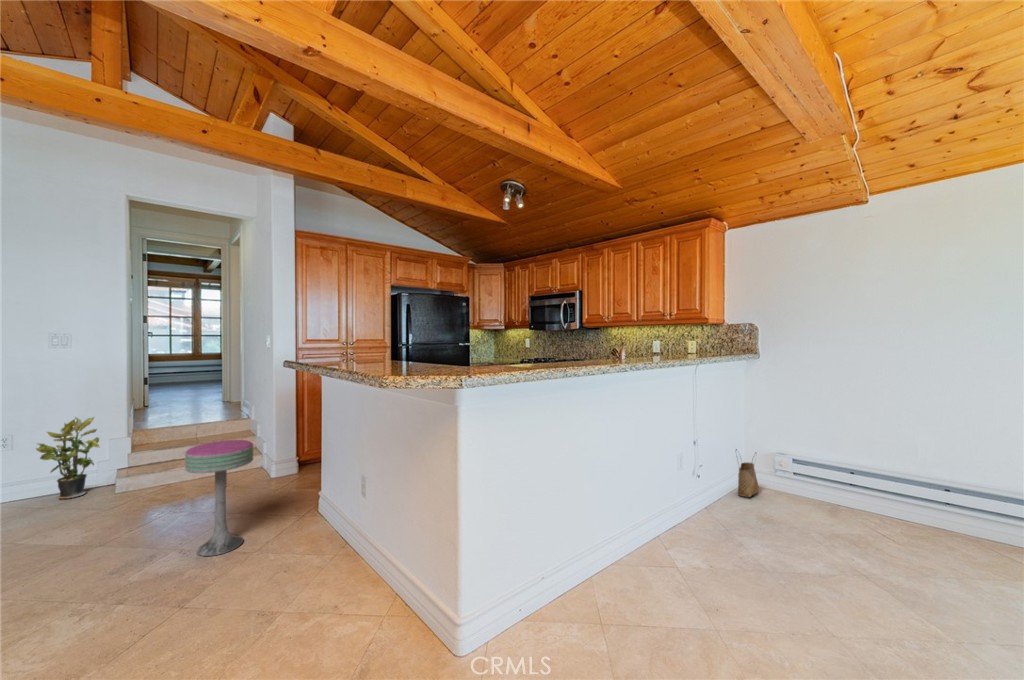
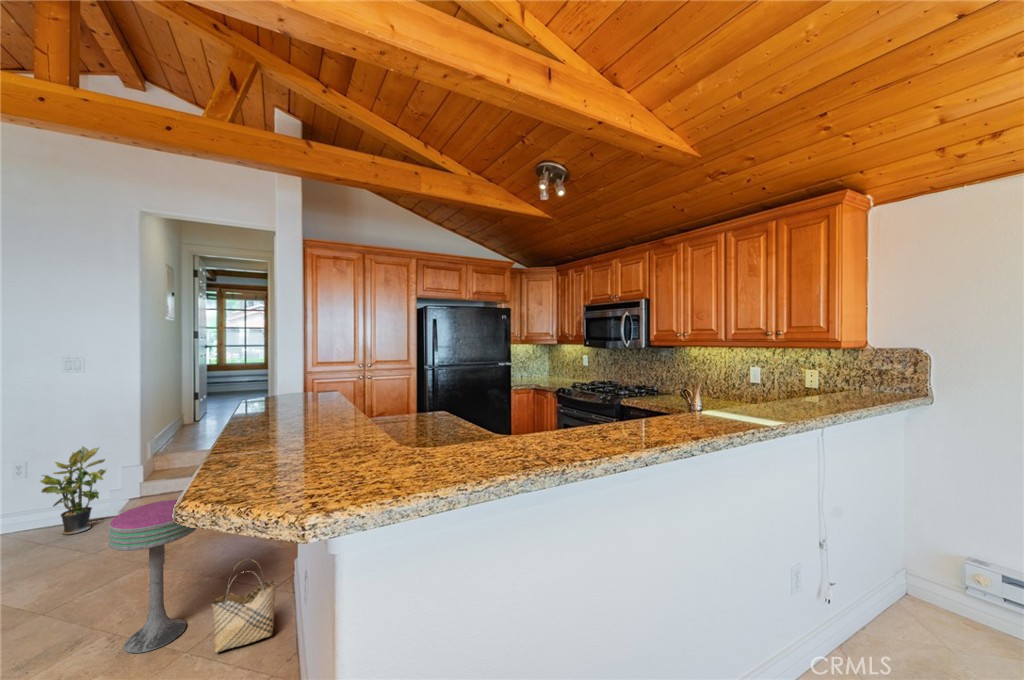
woven basket: present [736,449,759,497] -> present [211,559,276,653]

